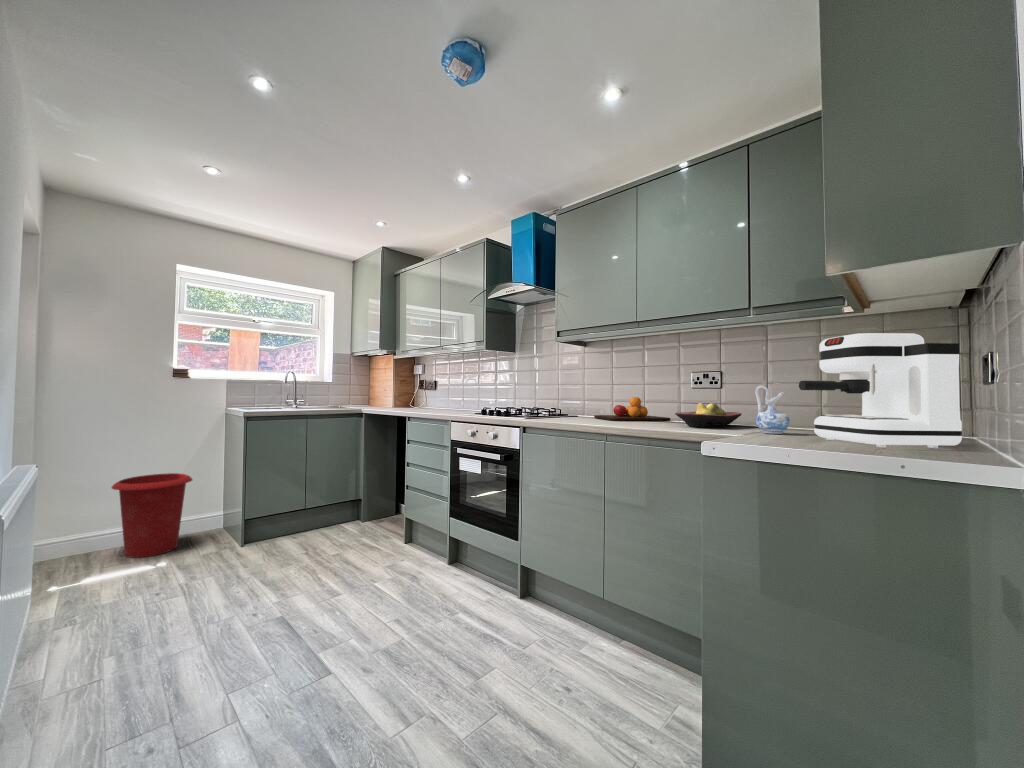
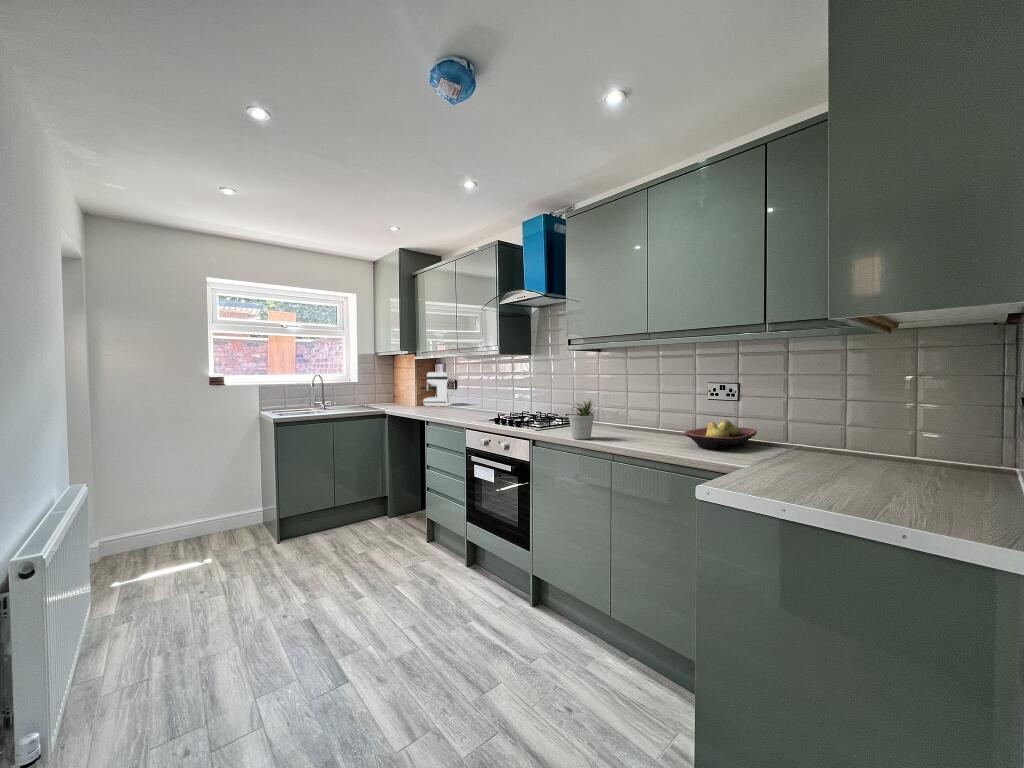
coffee maker: present [799,333,962,448] -> present [421,372,451,406]
potted plant: none [561,382,588,423] -> present [568,399,594,439]
ceramic pitcher: present [756,386,790,434] -> none [766,412,802,464]
chopping board: present [594,397,670,421] -> none [607,407,685,434]
waste bin: present [112,473,192,558] -> none [161,475,232,554]

